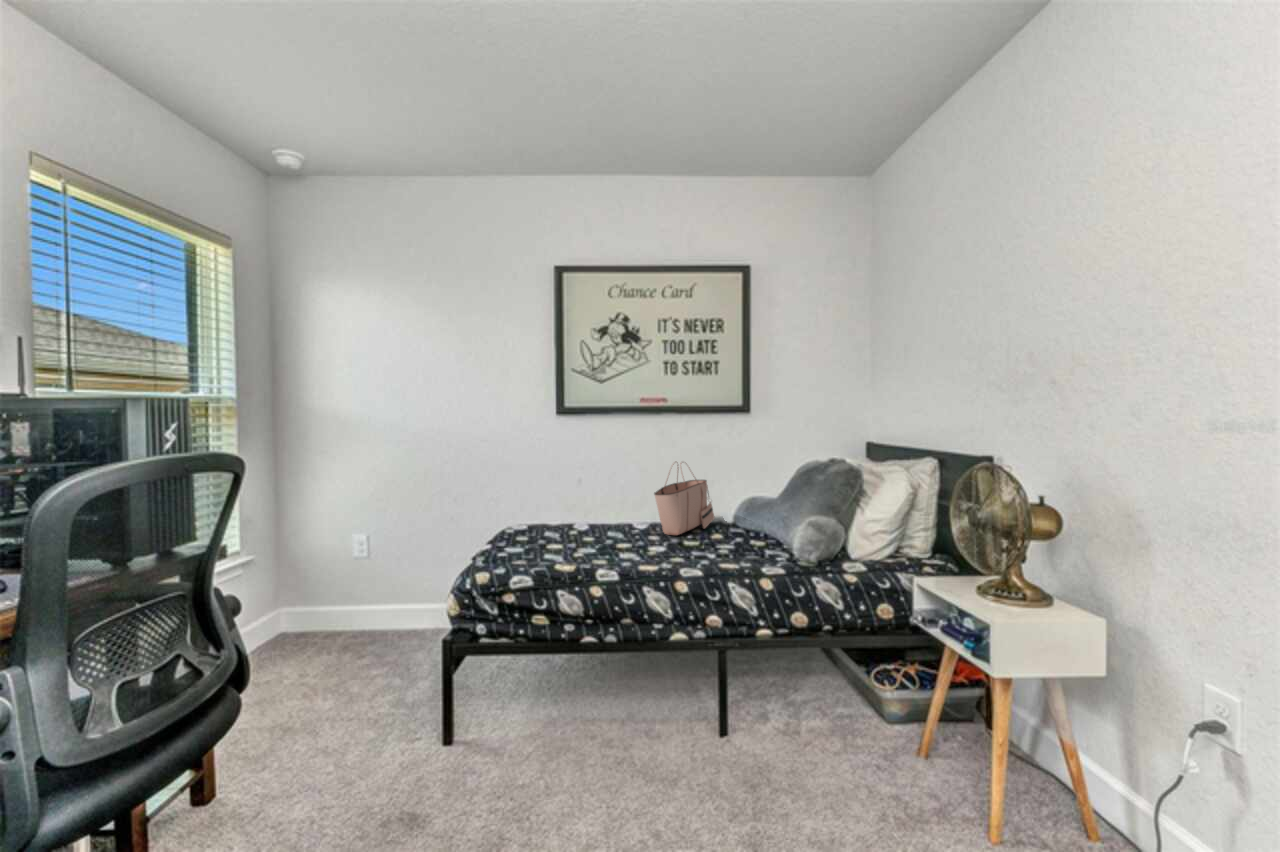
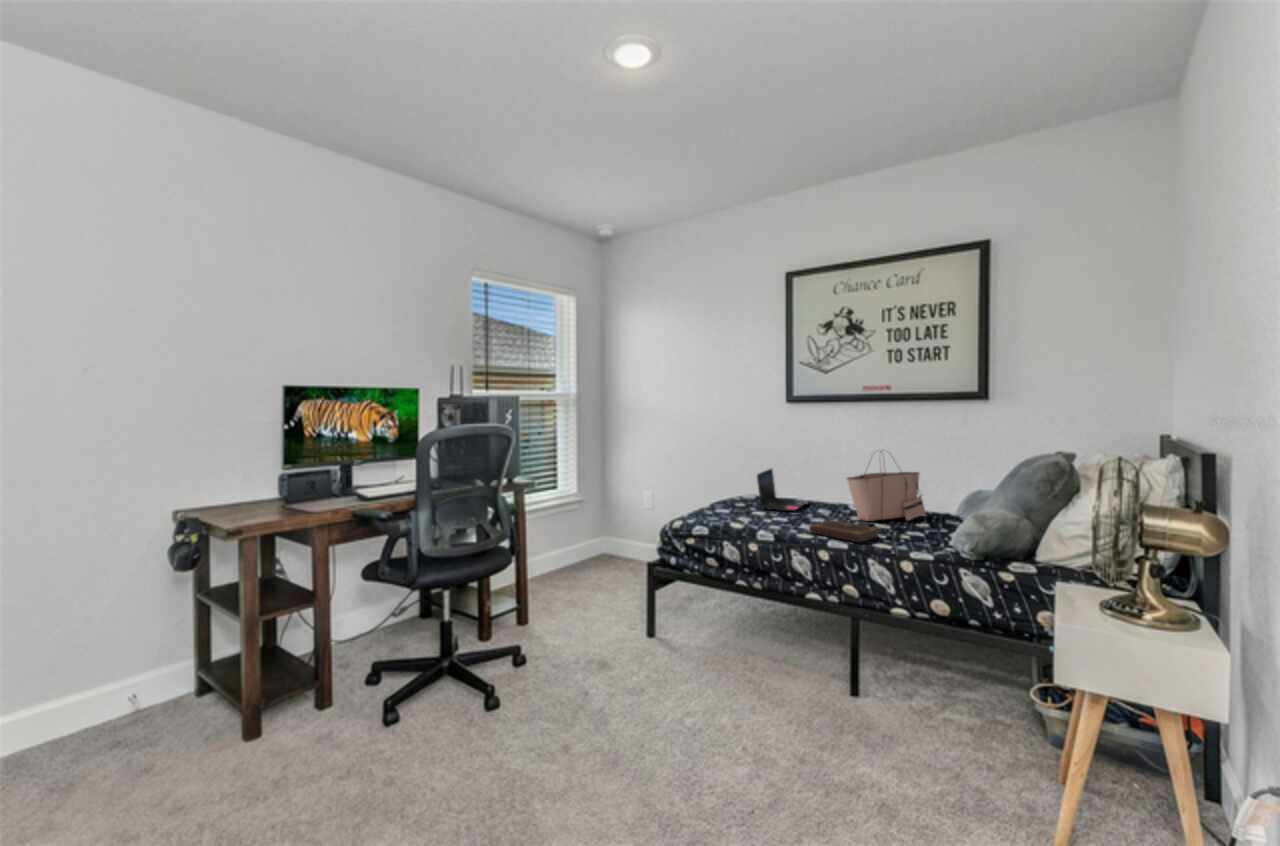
laptop: none [554,487,600,537] -> present [757,469,807,511]
notebook: none [650,543,715,567] -> present [809,521,879,542]

